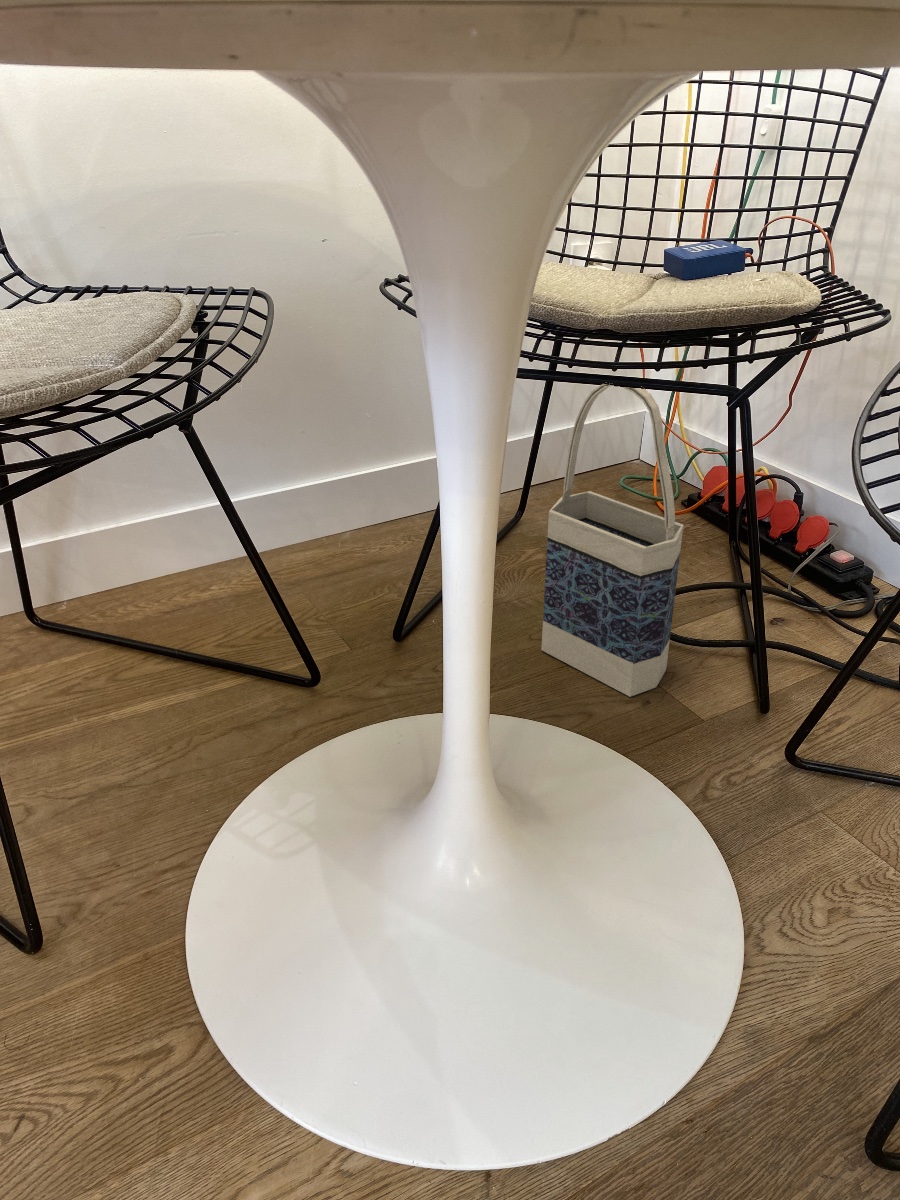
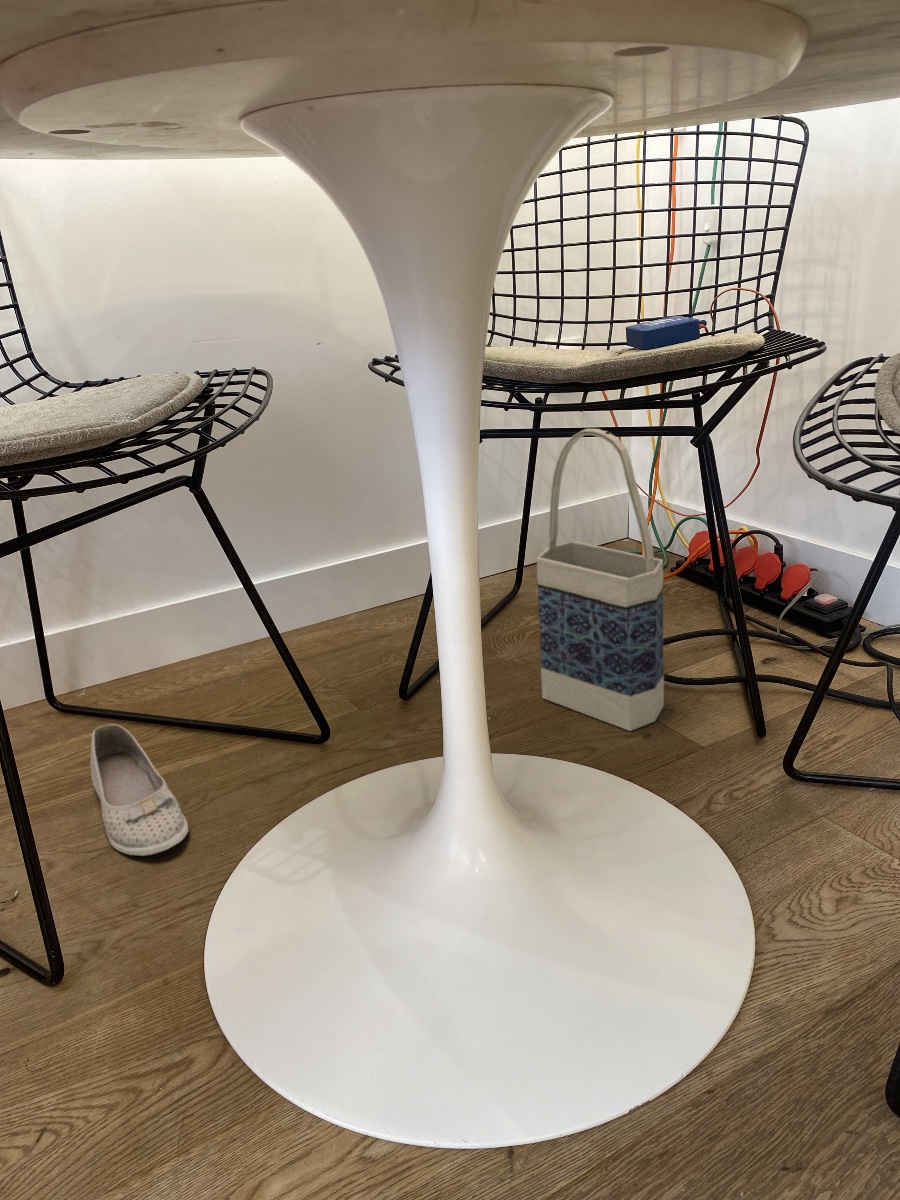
shoe: none [70,660,172,810] -> present [90,724,188,855]

